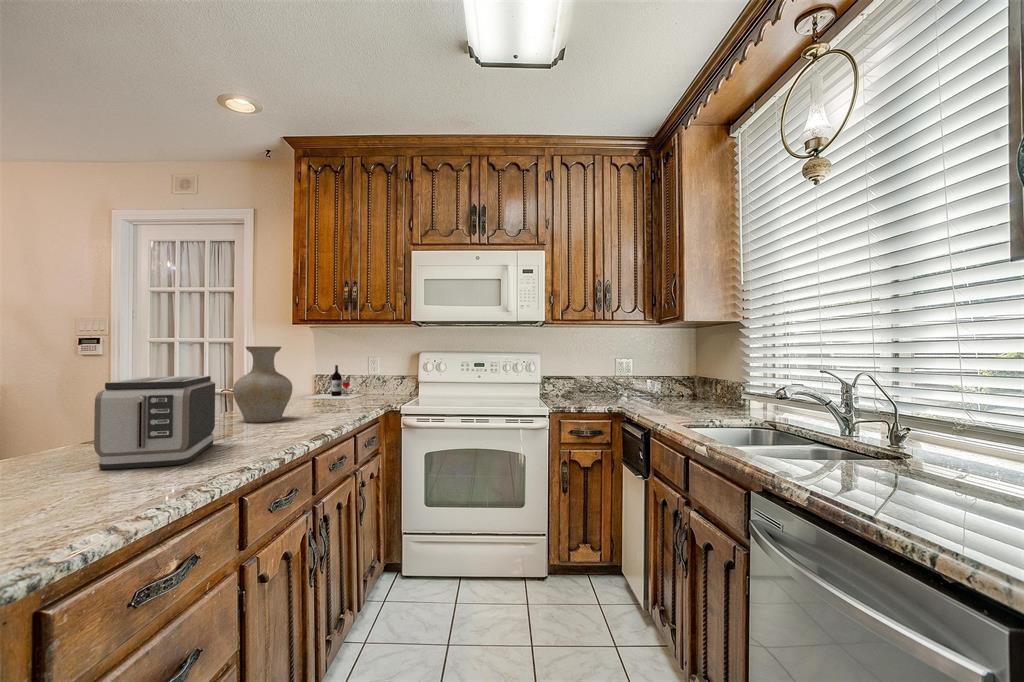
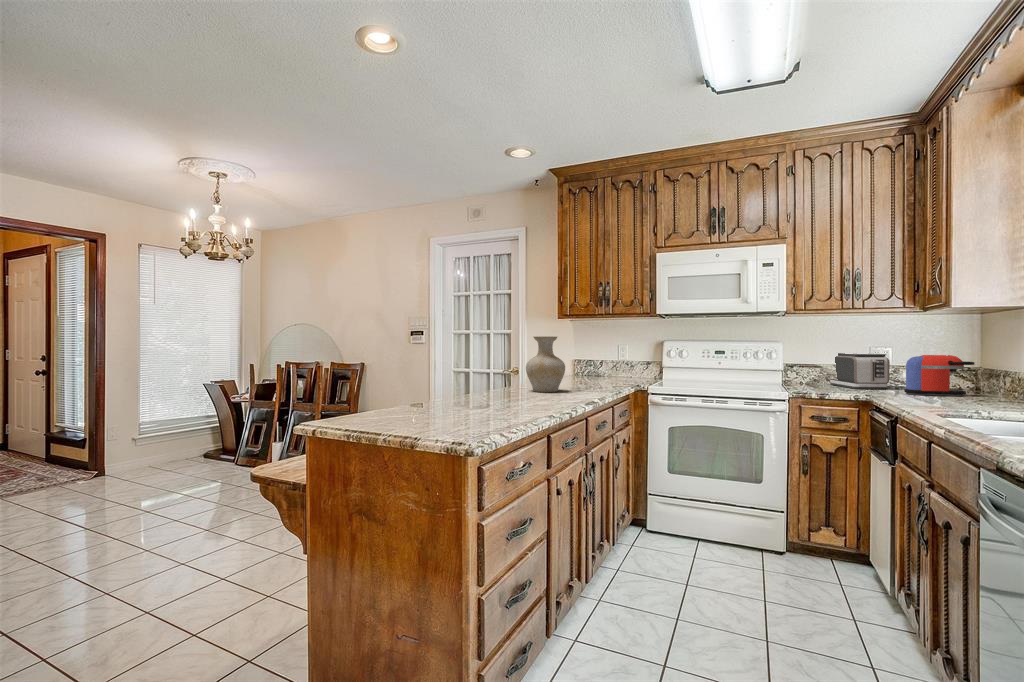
wine bottle: present [303,365,364,399] -> none [564,352,615,380]
coffee maker: none [646,365,697,403] -> present [904,355,975,396]
toaster: present [94,376,215,470] -> present [830,353,890,389]

